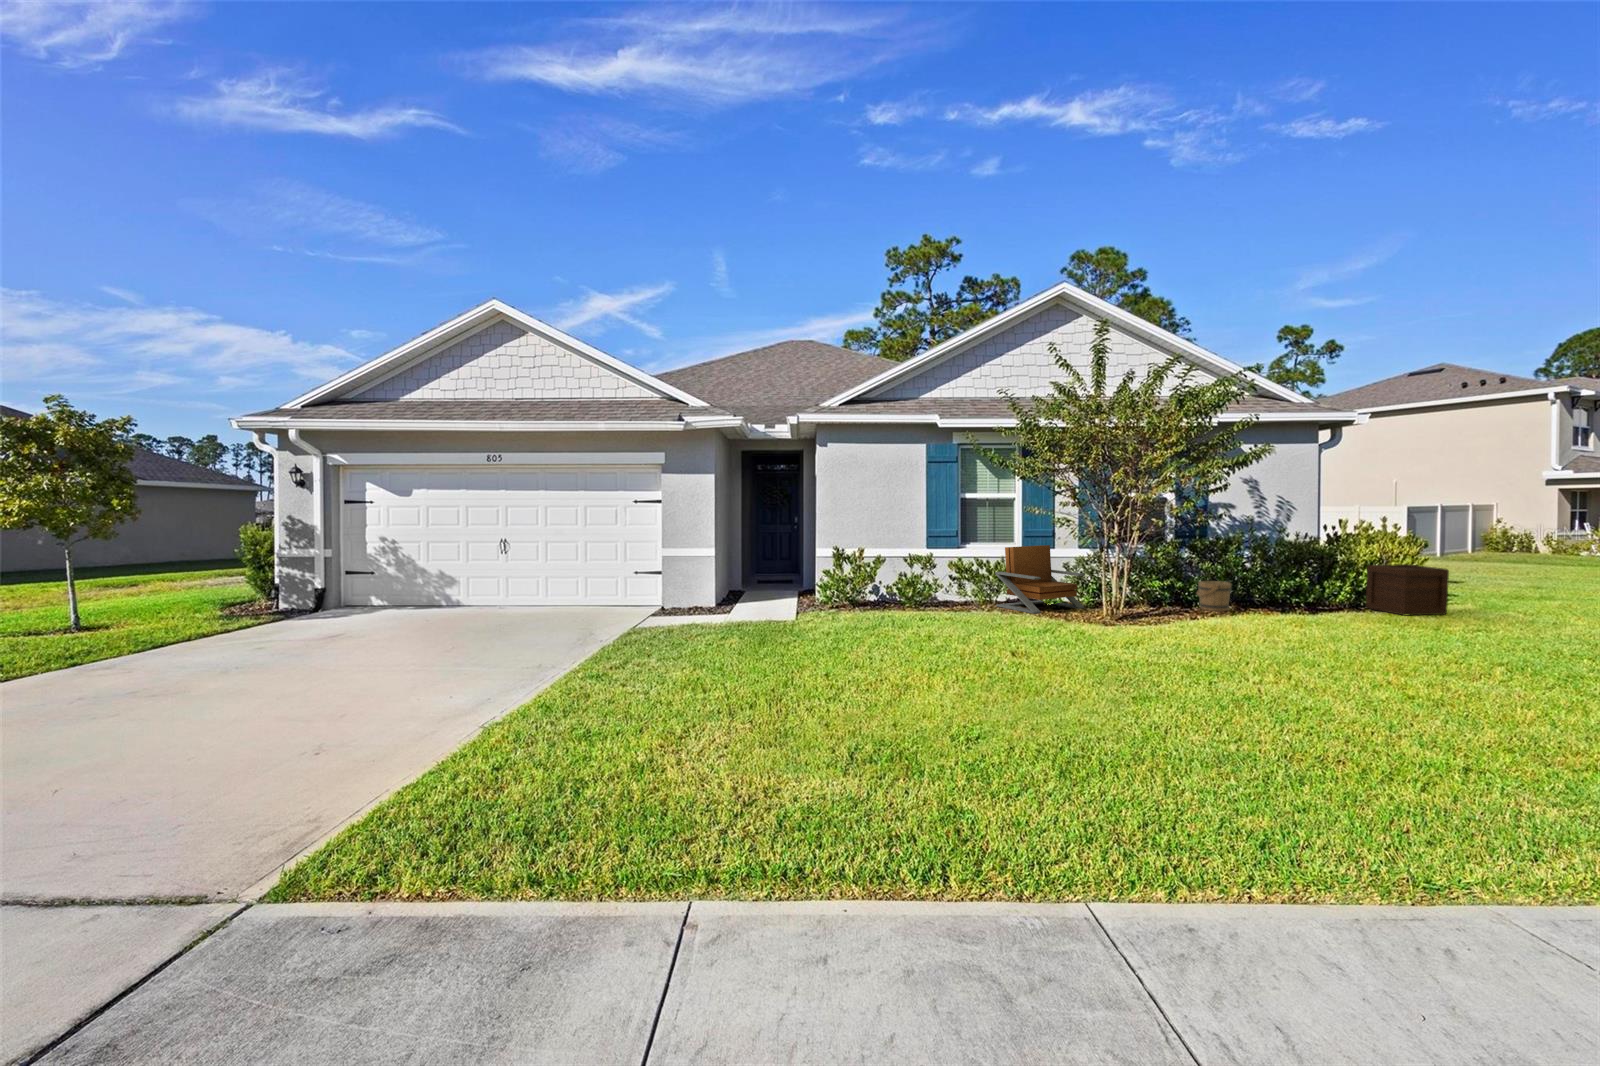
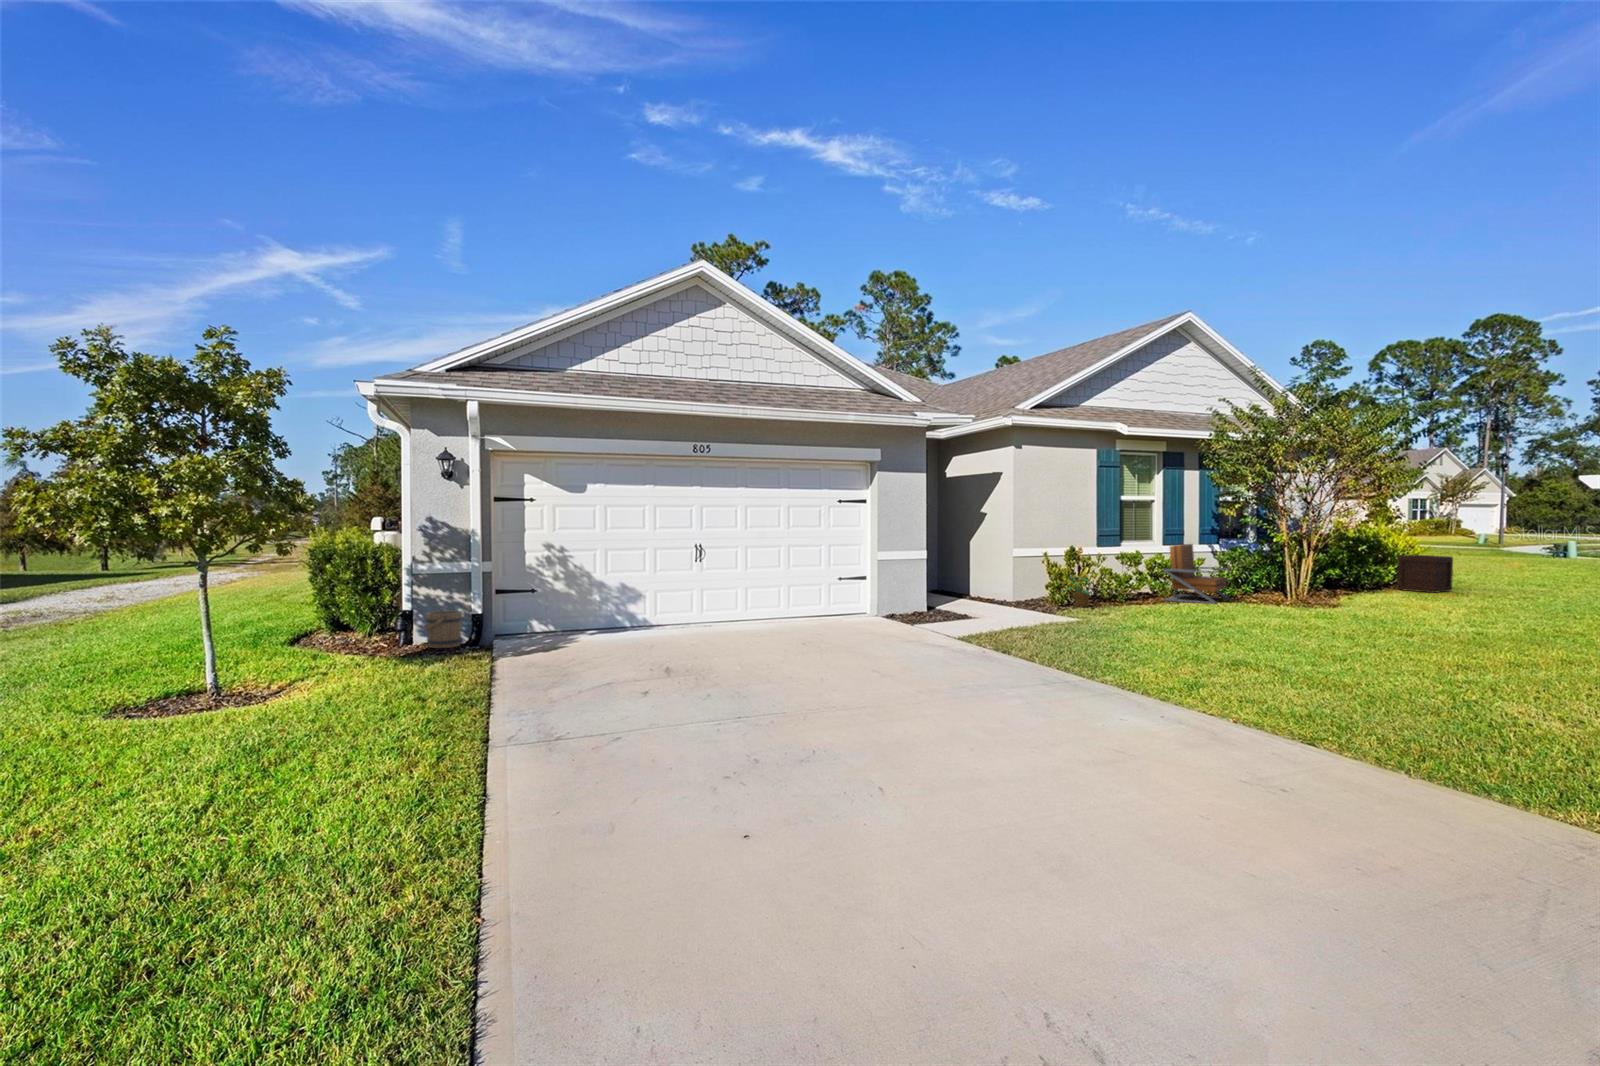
potted plant: none [865,577,893,609] -> present [1063,577,1092,607]
bucket: present [1197,581,1231,611] -> present [423,610,463,648]

